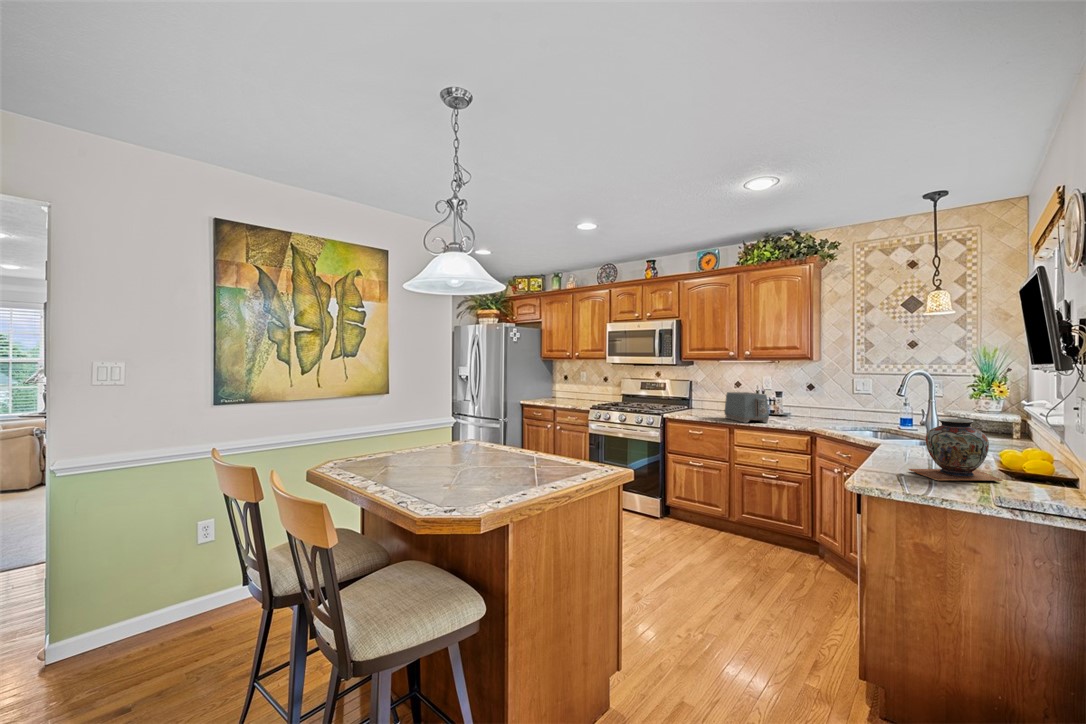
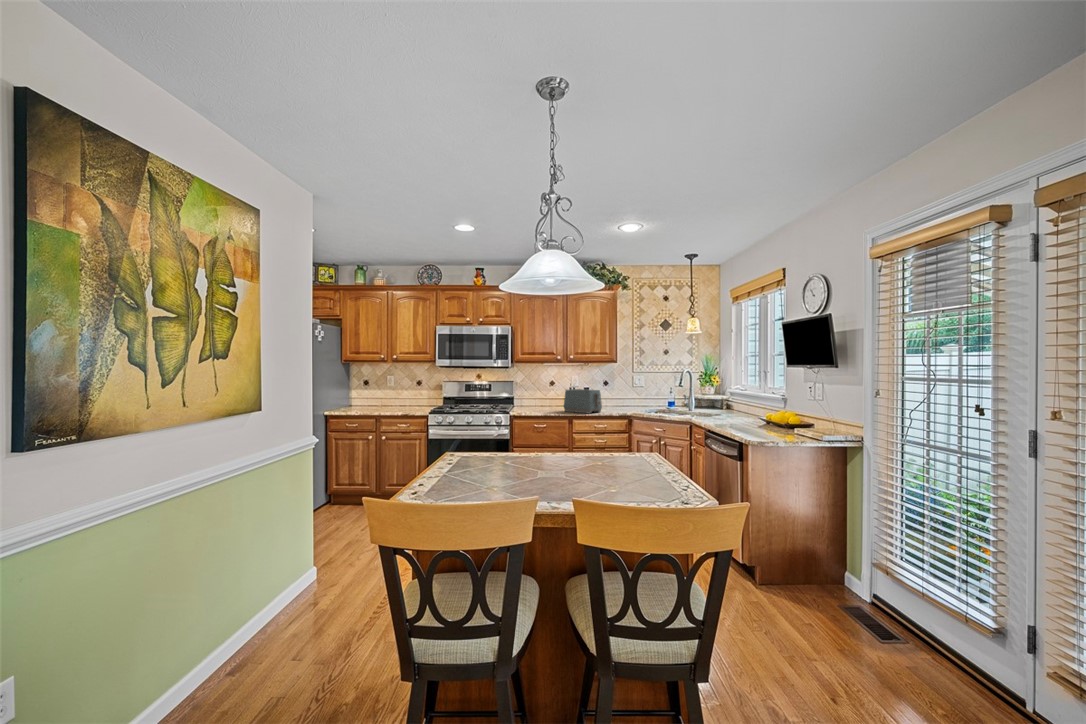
decorative vase: present [909,418,1002,481] -> none [760,398,802,435]

